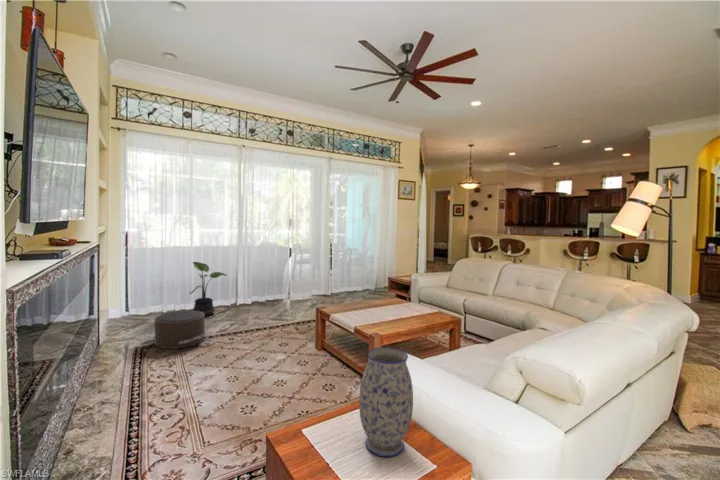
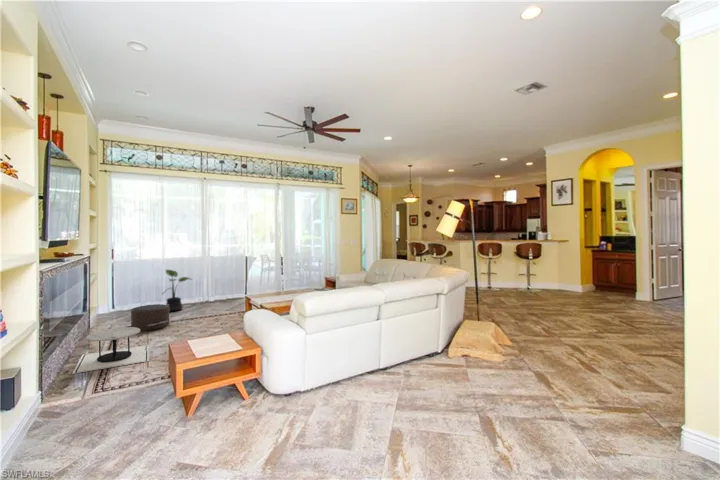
vase: present [359,347,413,457] -> none [210,296,238,346]
side table: none [73,355,194,445] -> present [72,327,149,374]

